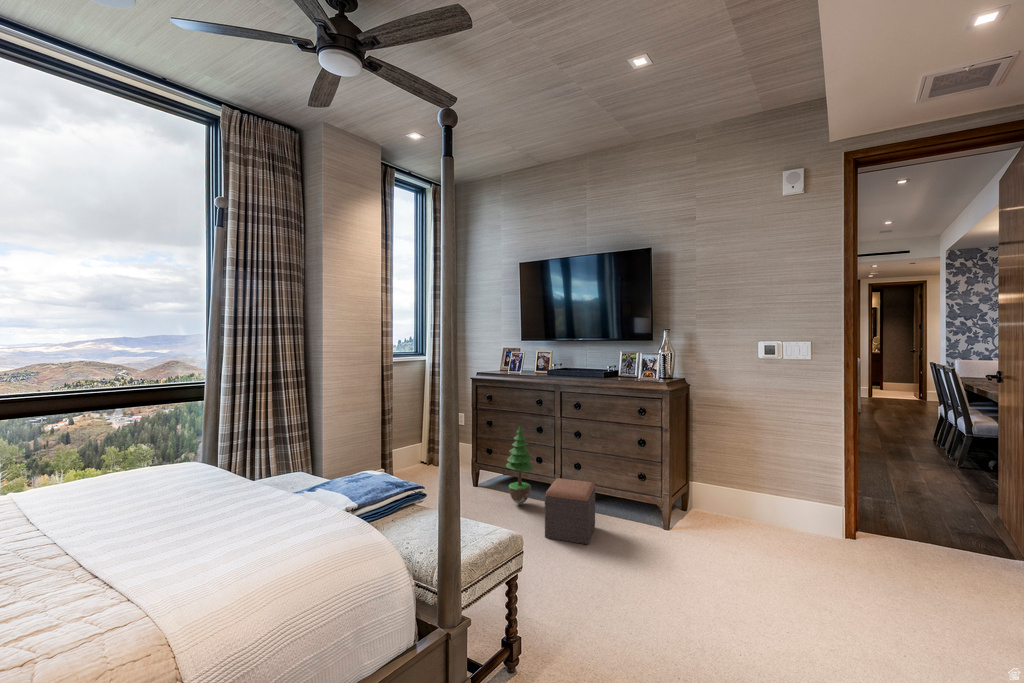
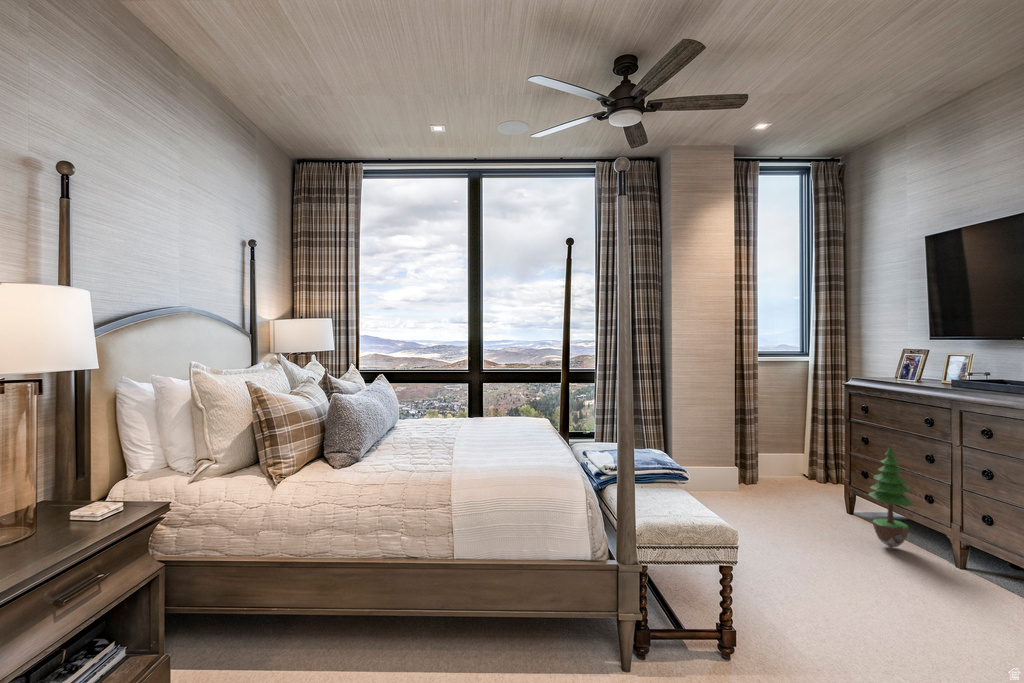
footstool: present [545,478,595,544] -> none [892,521,995,614]

